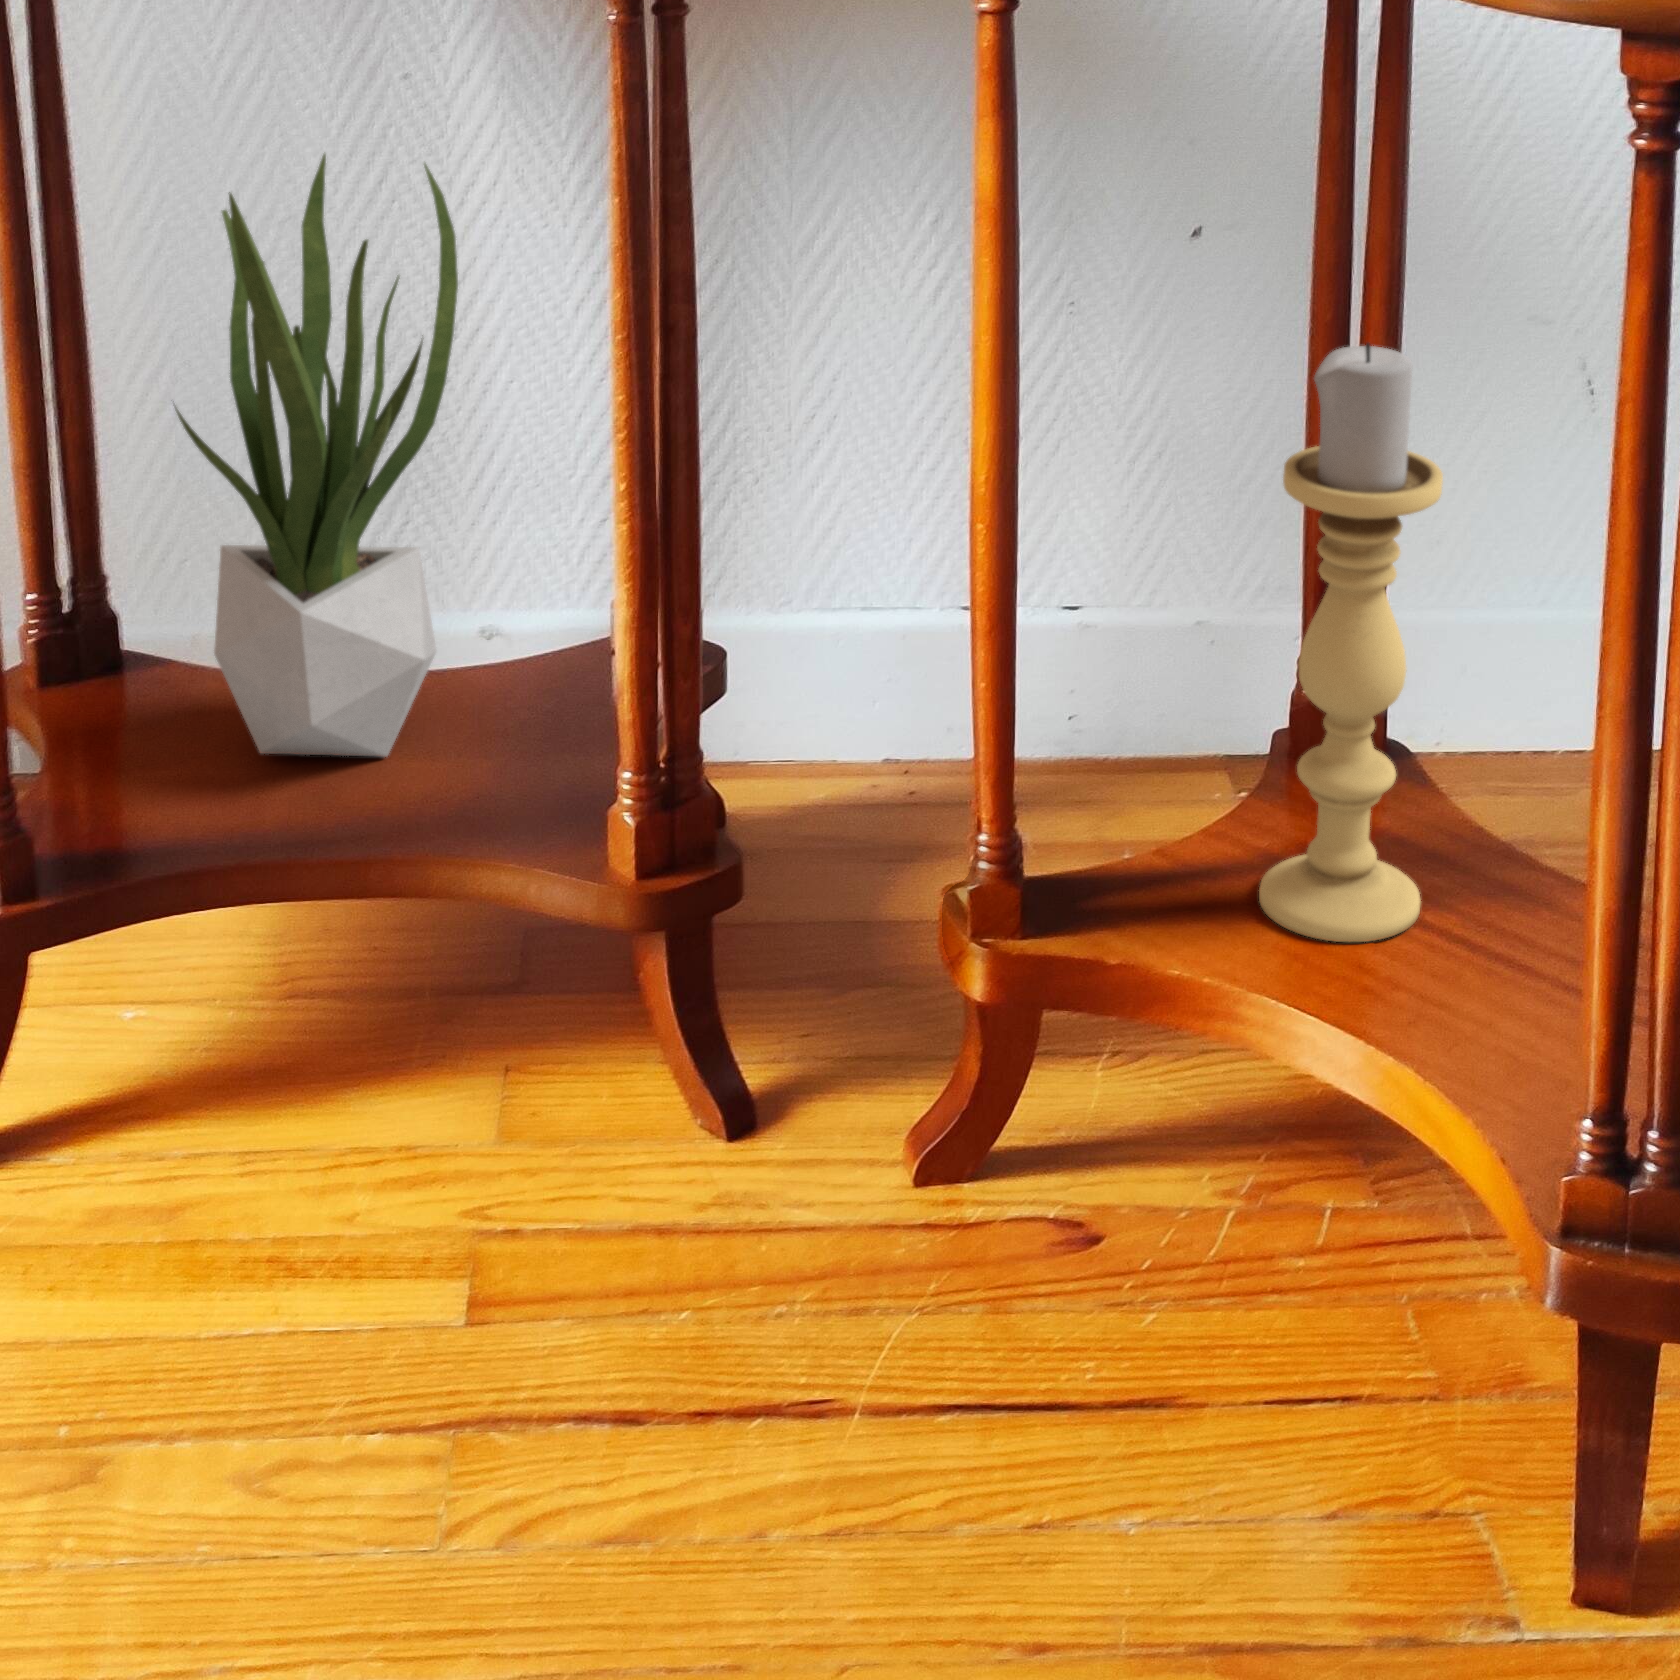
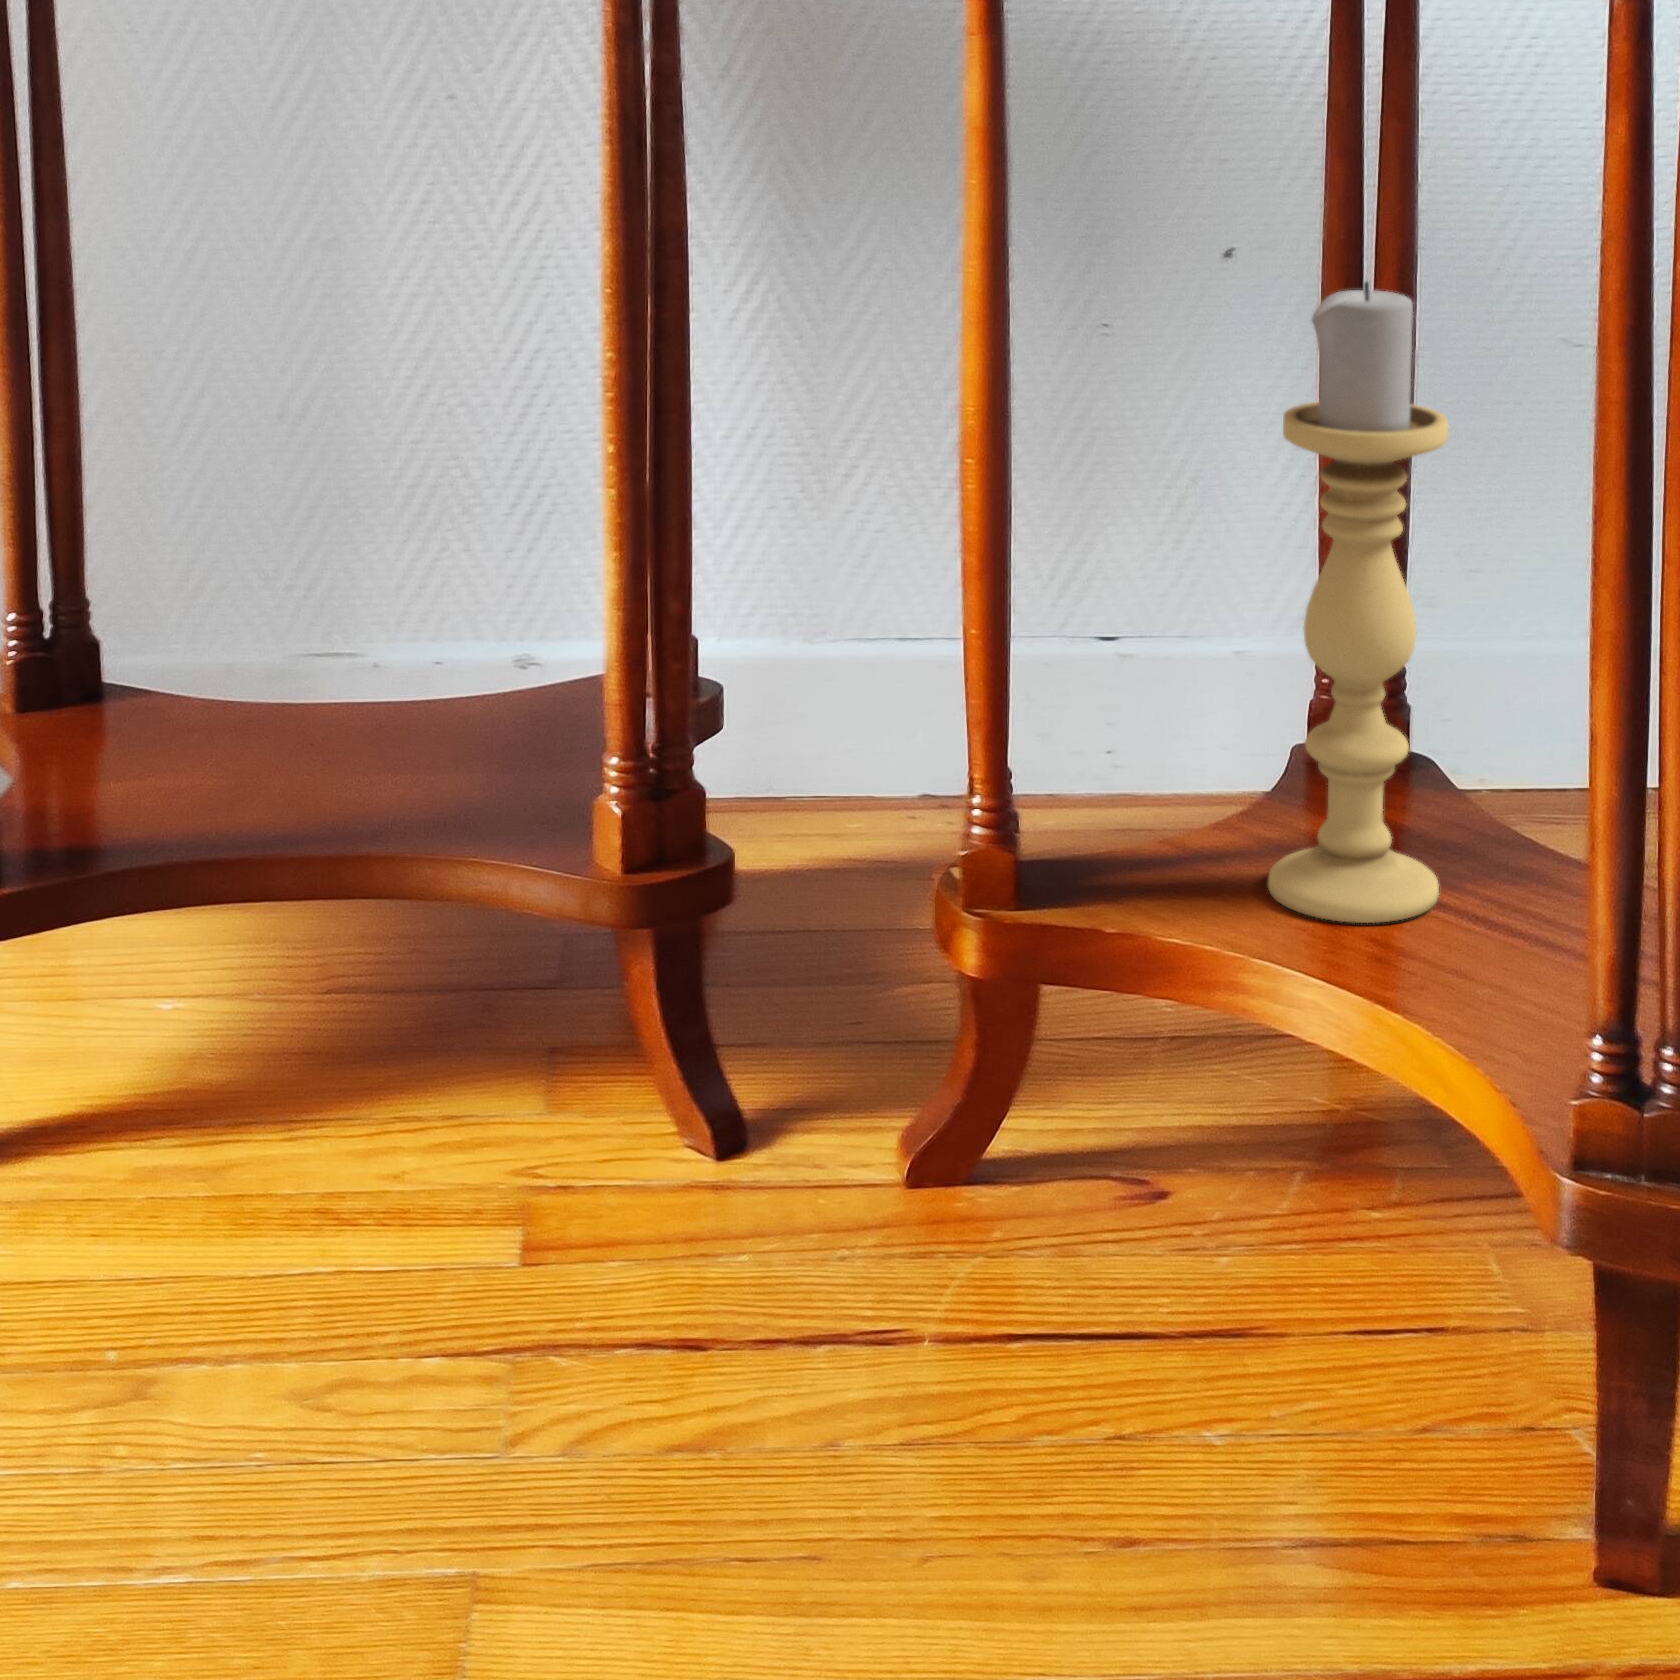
potted plant: present [175,154,458,757] -> none [156,145,449,771]

